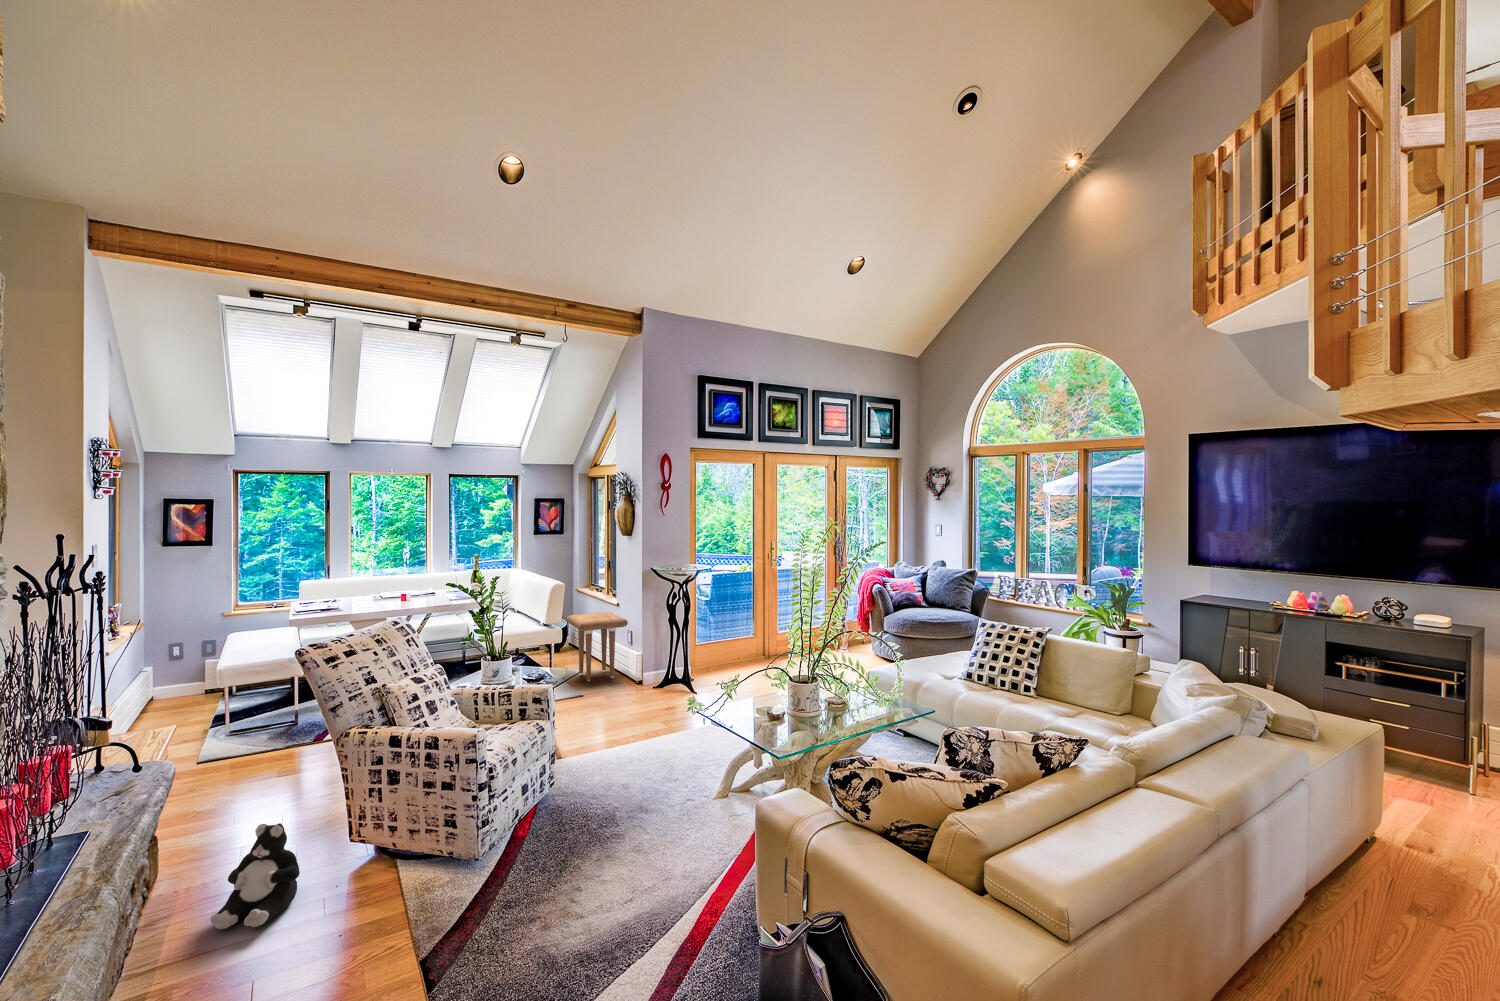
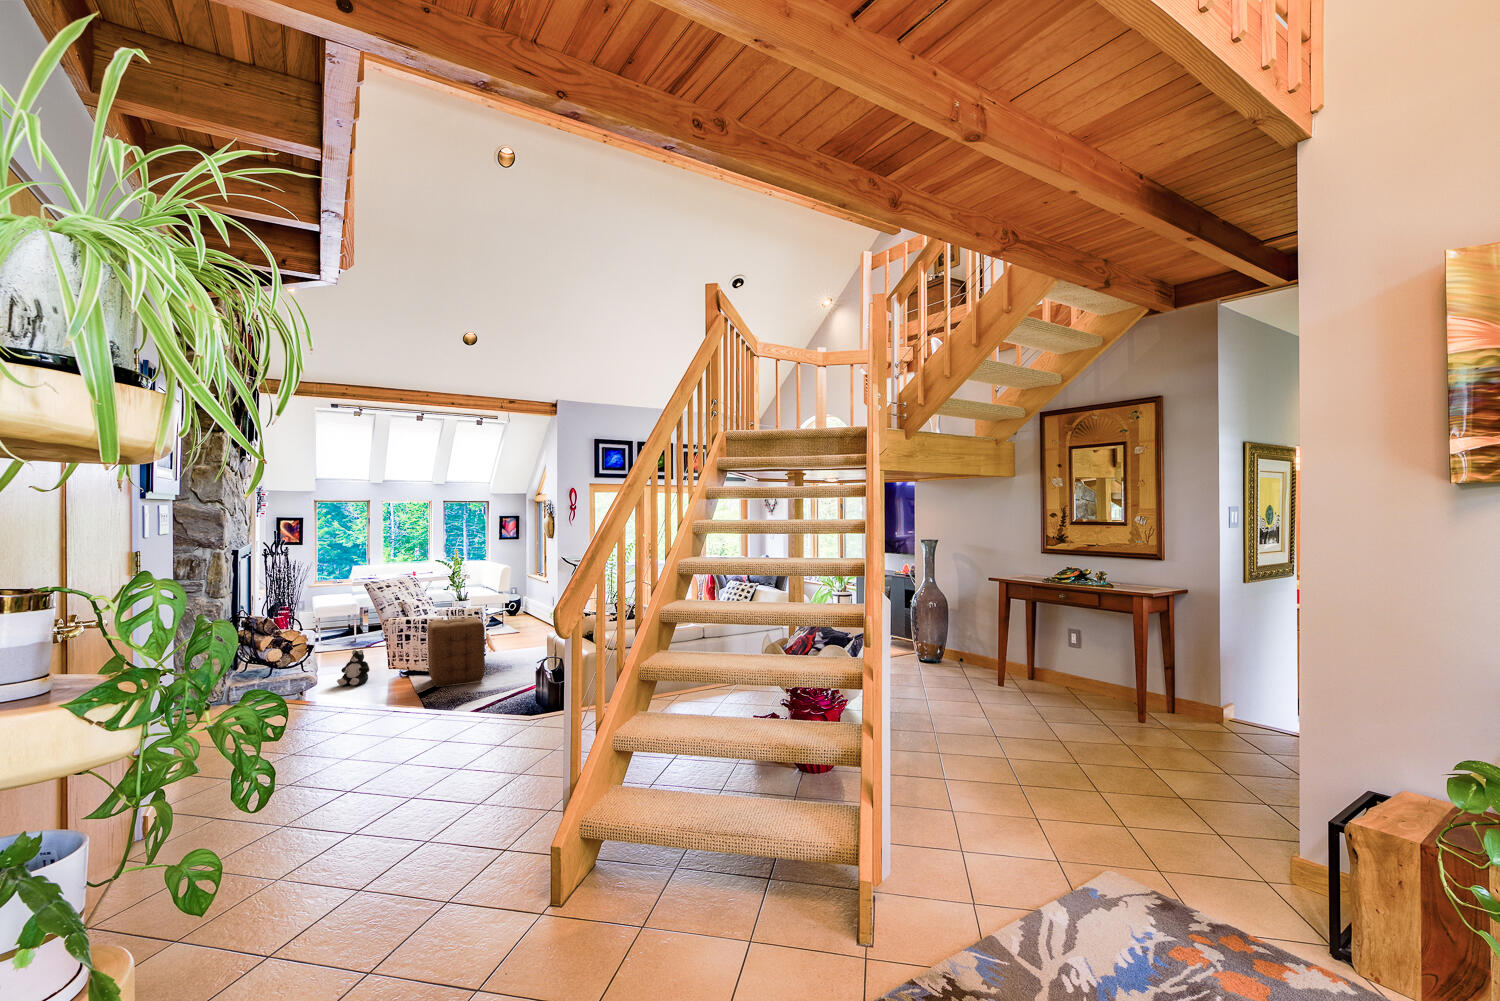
side table: present [566,612,628,681] -> none [514,588,550,629]
ottoman: none [443,731,581,936] -> present [428,617,485,687]

